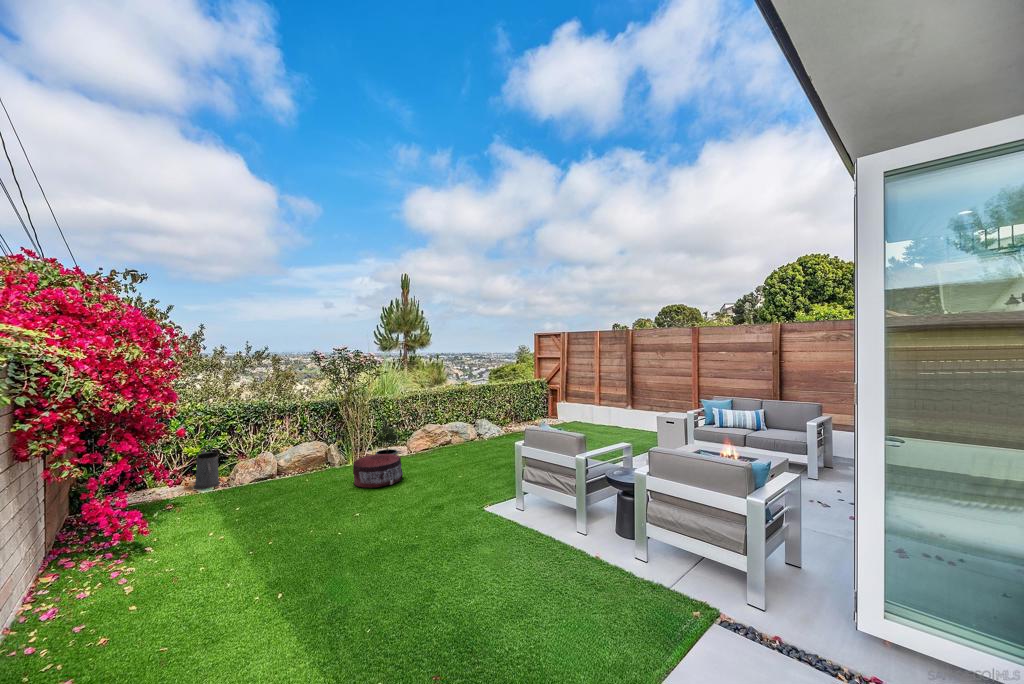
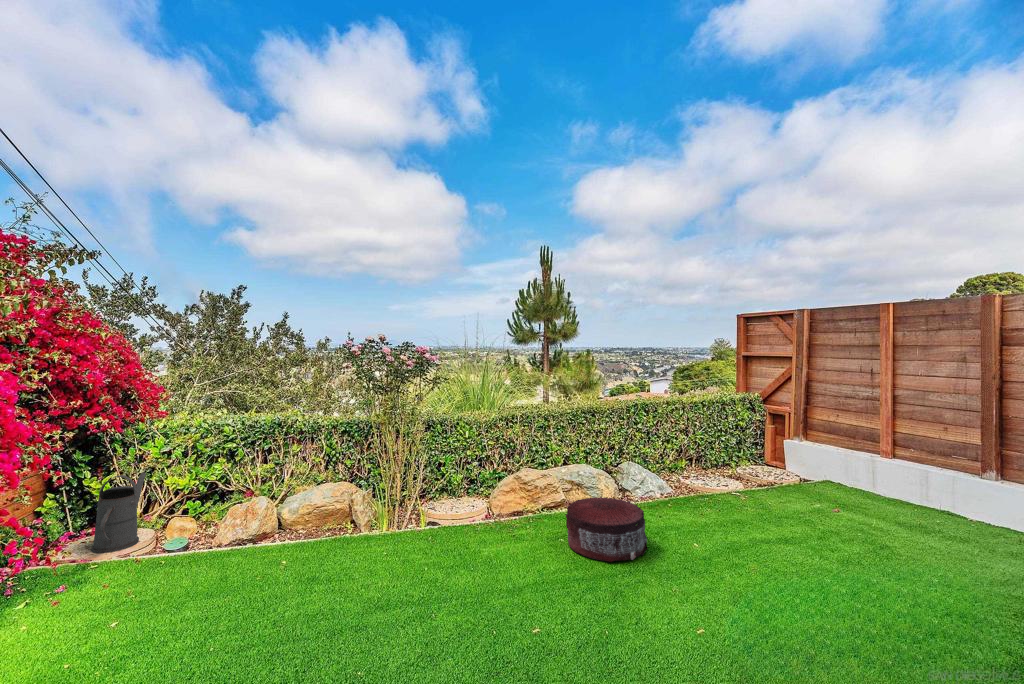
potted tree: present [376,420,398,455] -> none [422,446,465,520]
pouf: present [353,453,403,488] -> present [566,496,648,562]

